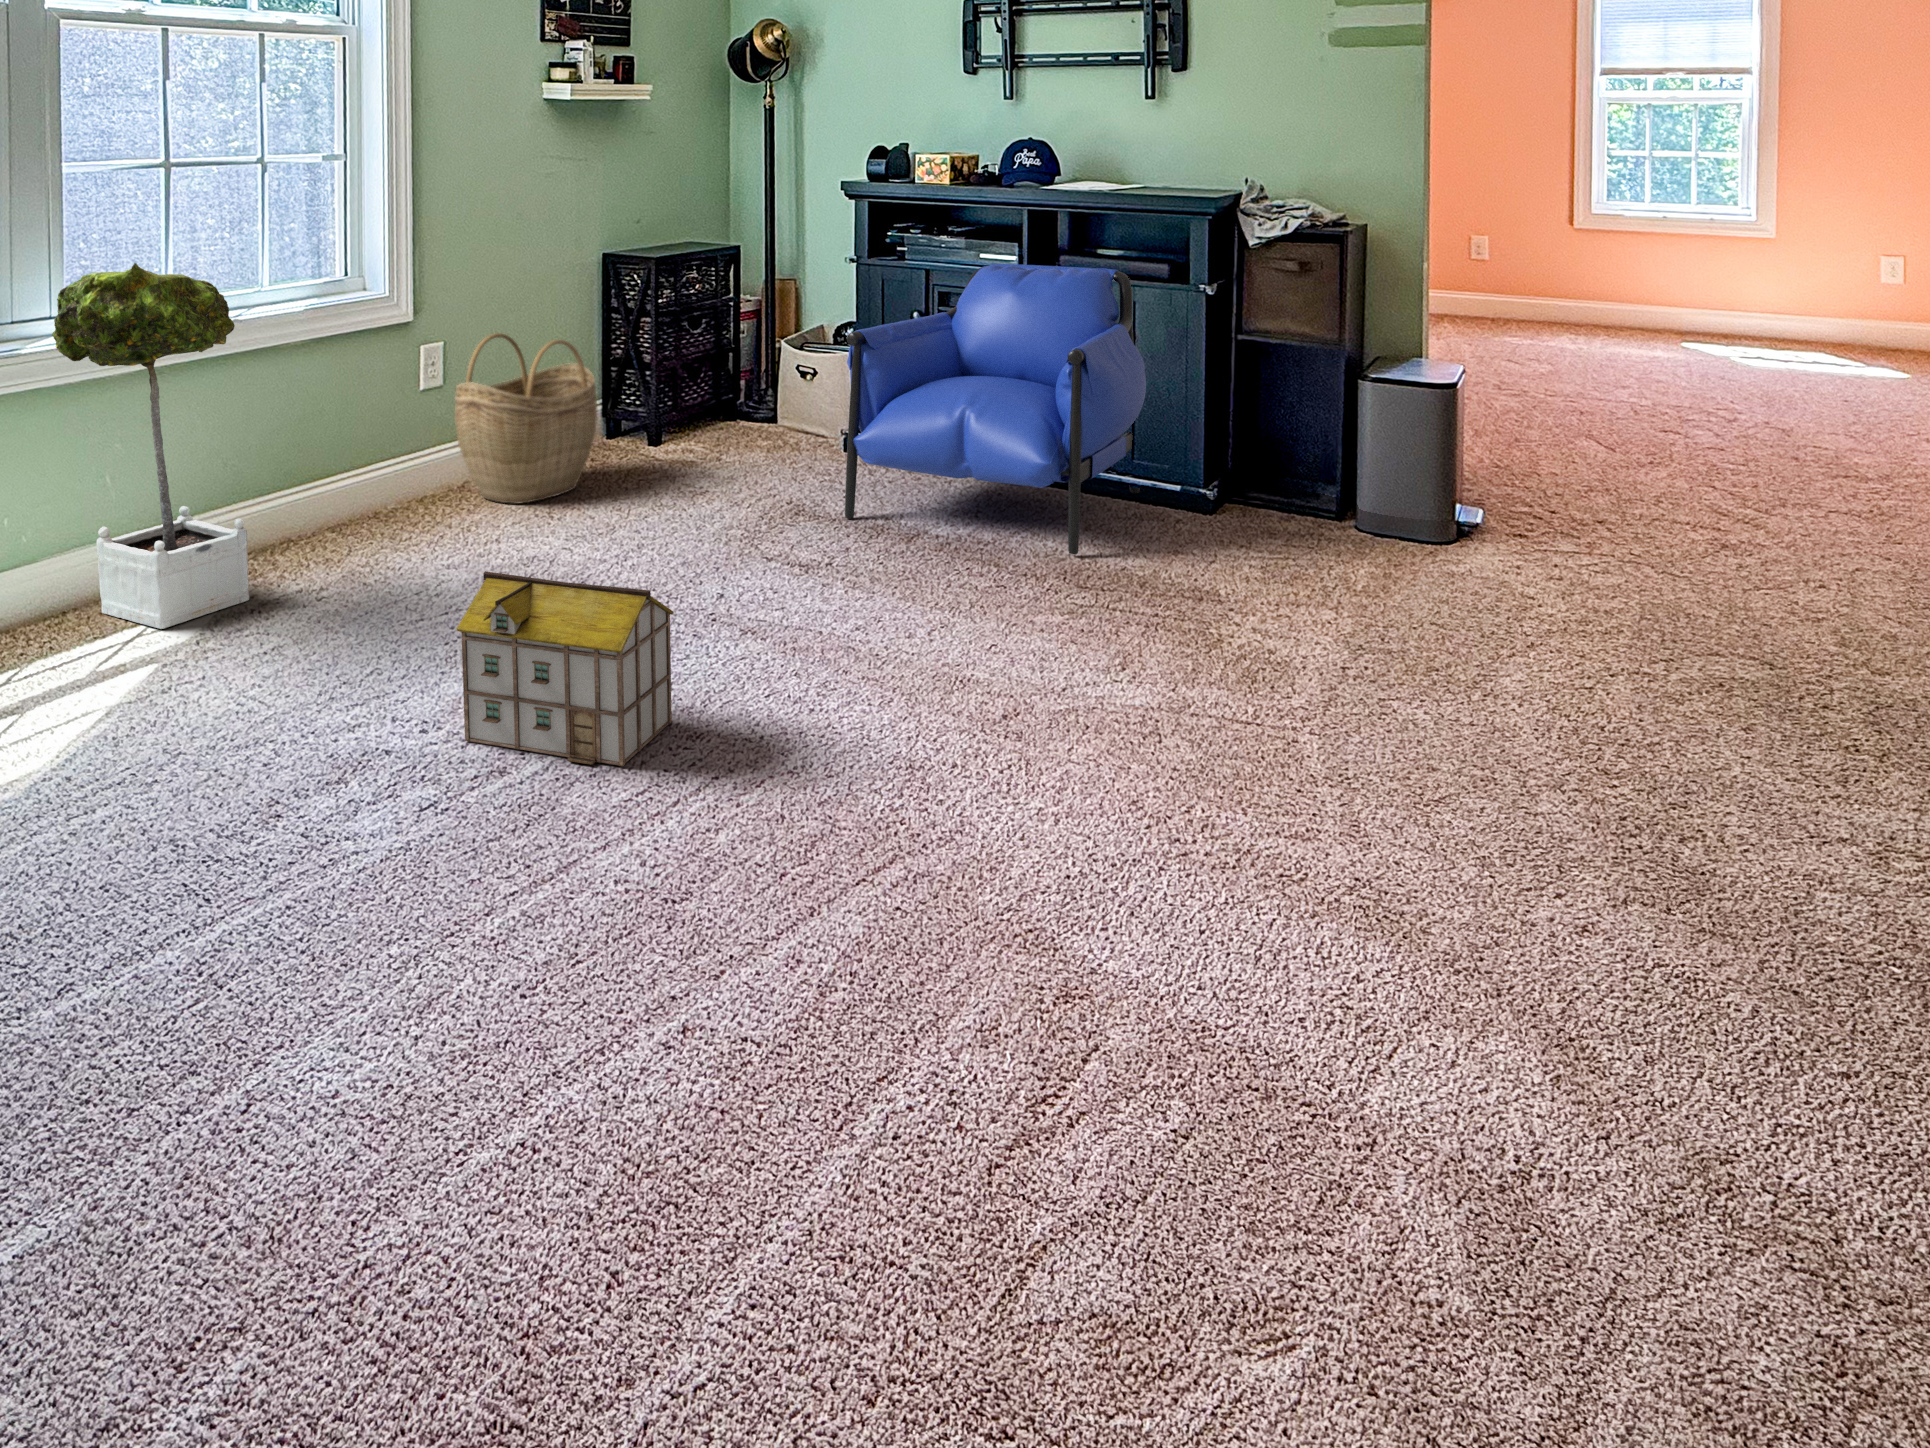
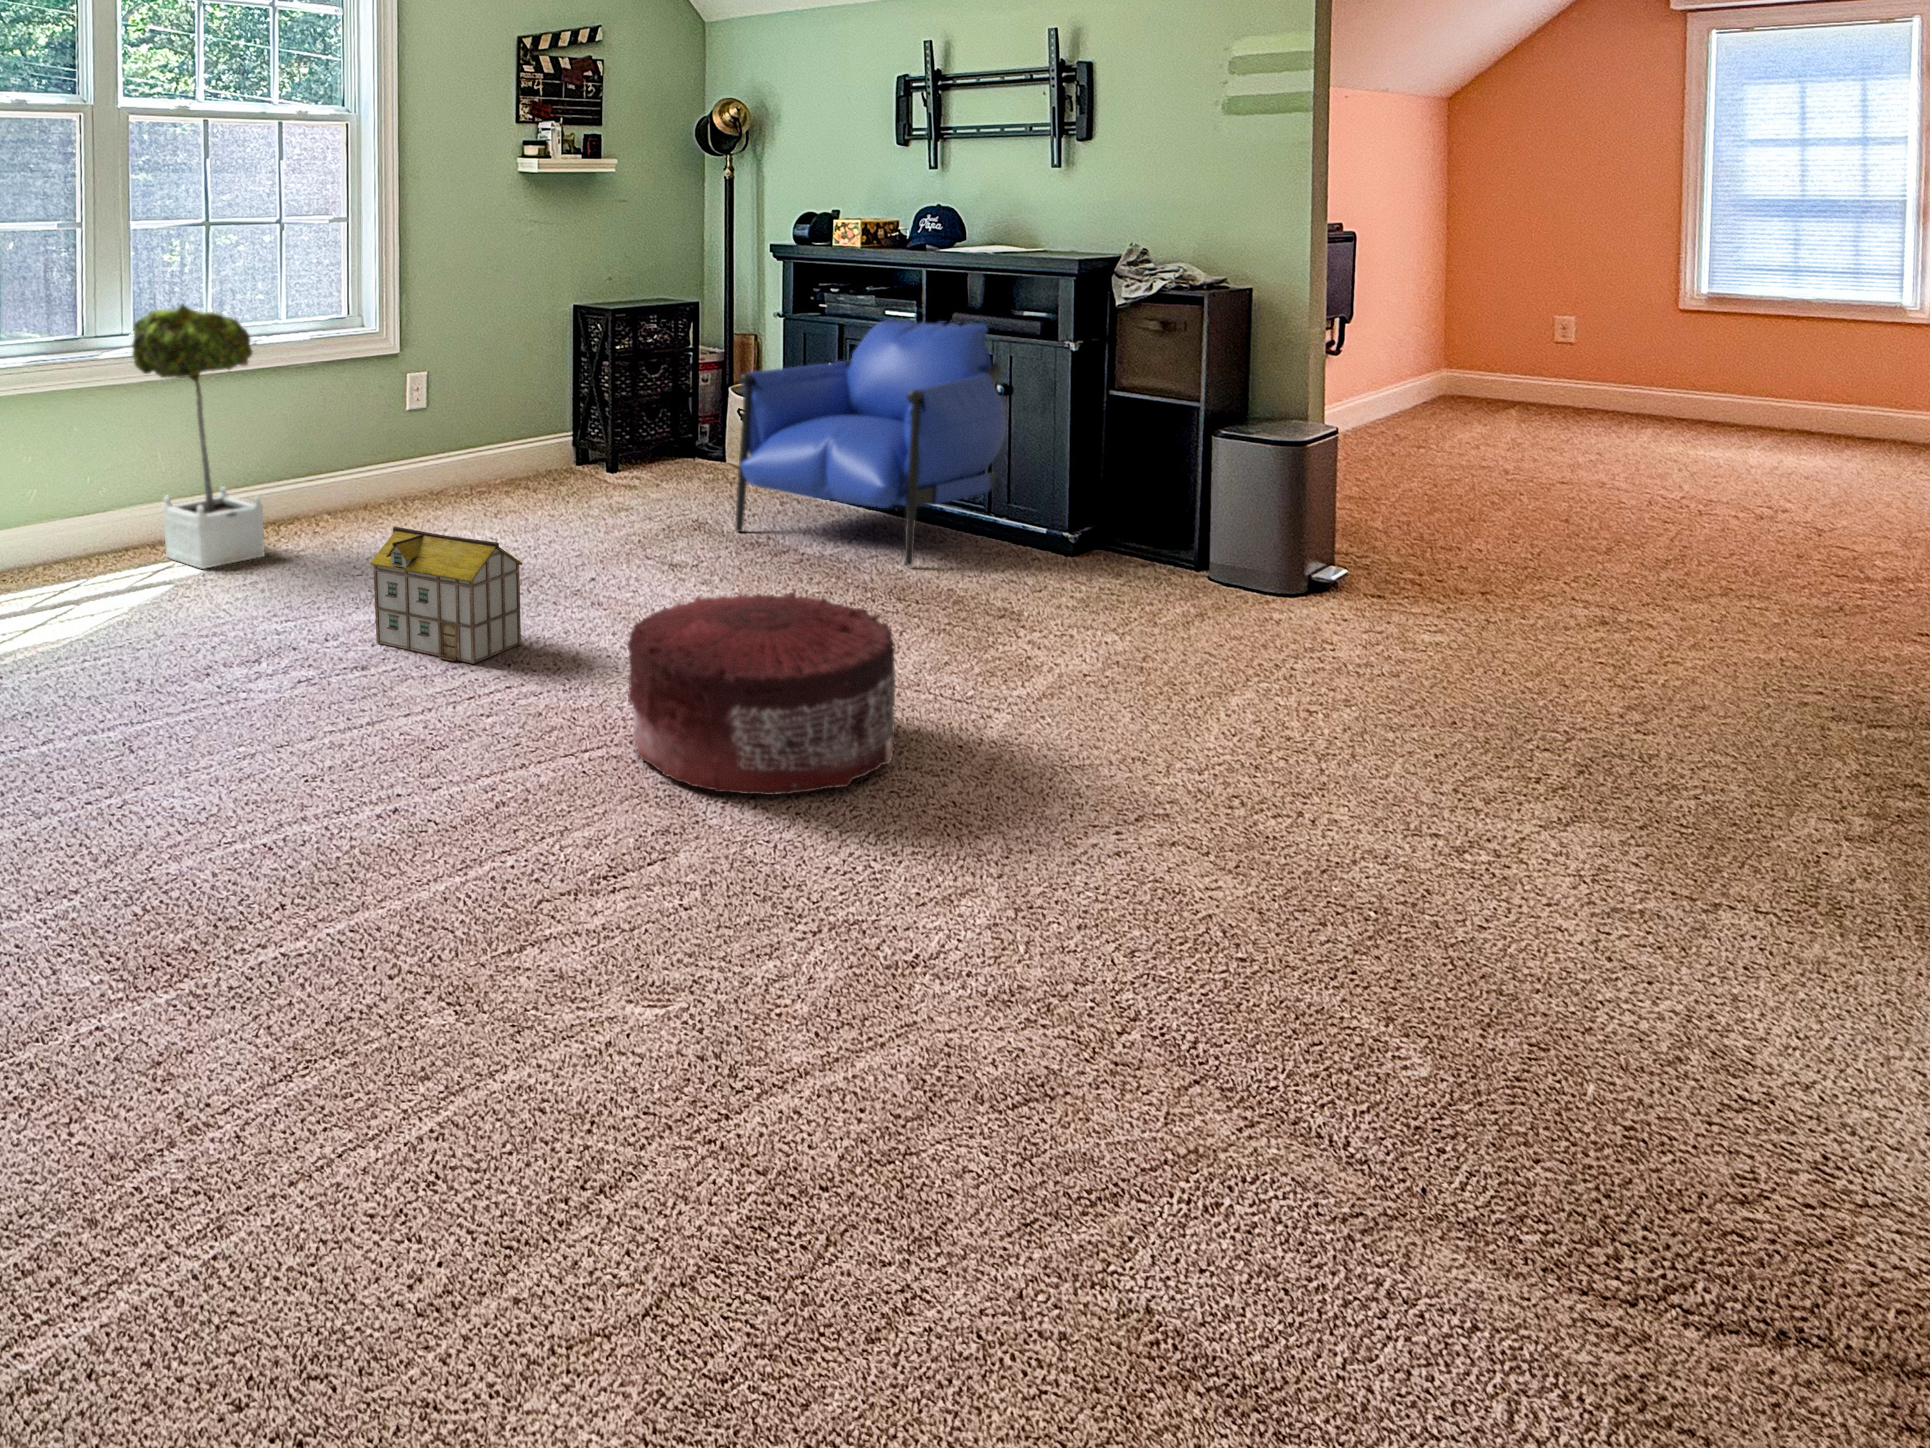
woven basket: present [455,333,597,504] -> none [434,370,550,508]
pouf: none [916,640,1294,987] -> present [627,592,897,795]

